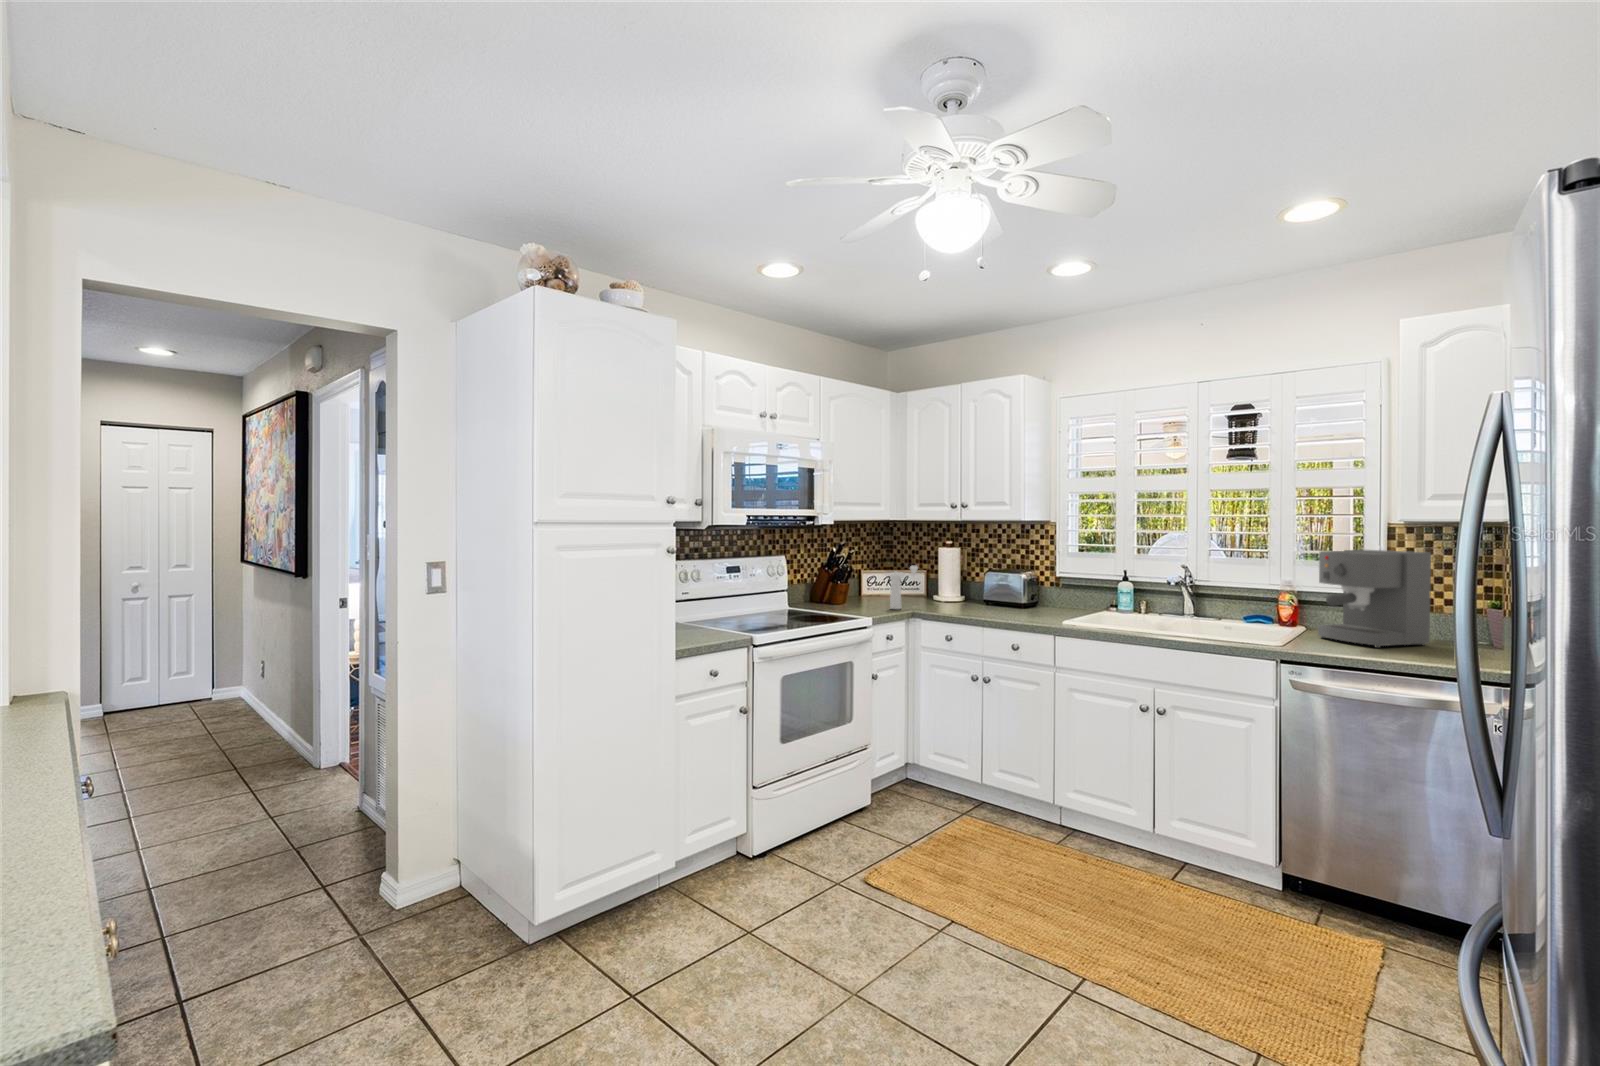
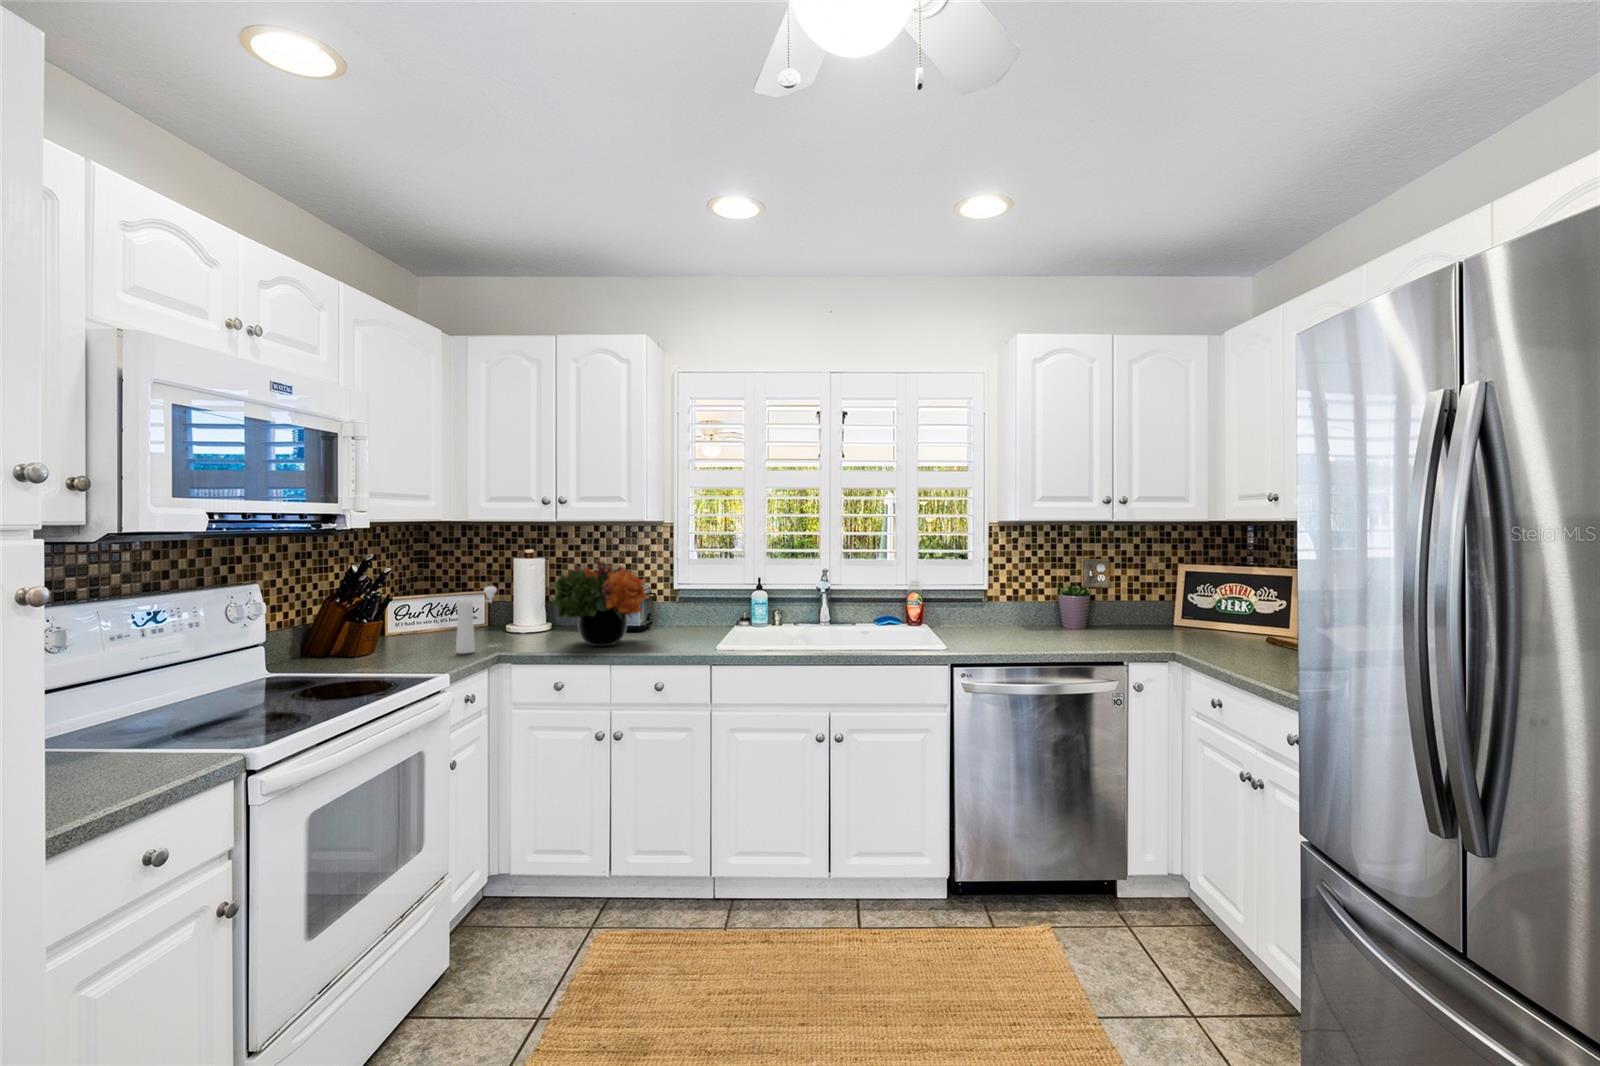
flower arrangement: none [947,550,1021,613] -> present [552,561,649,646]
coffee maker: present [1318,550,1431,648] -> none [968,547,1054,646]

